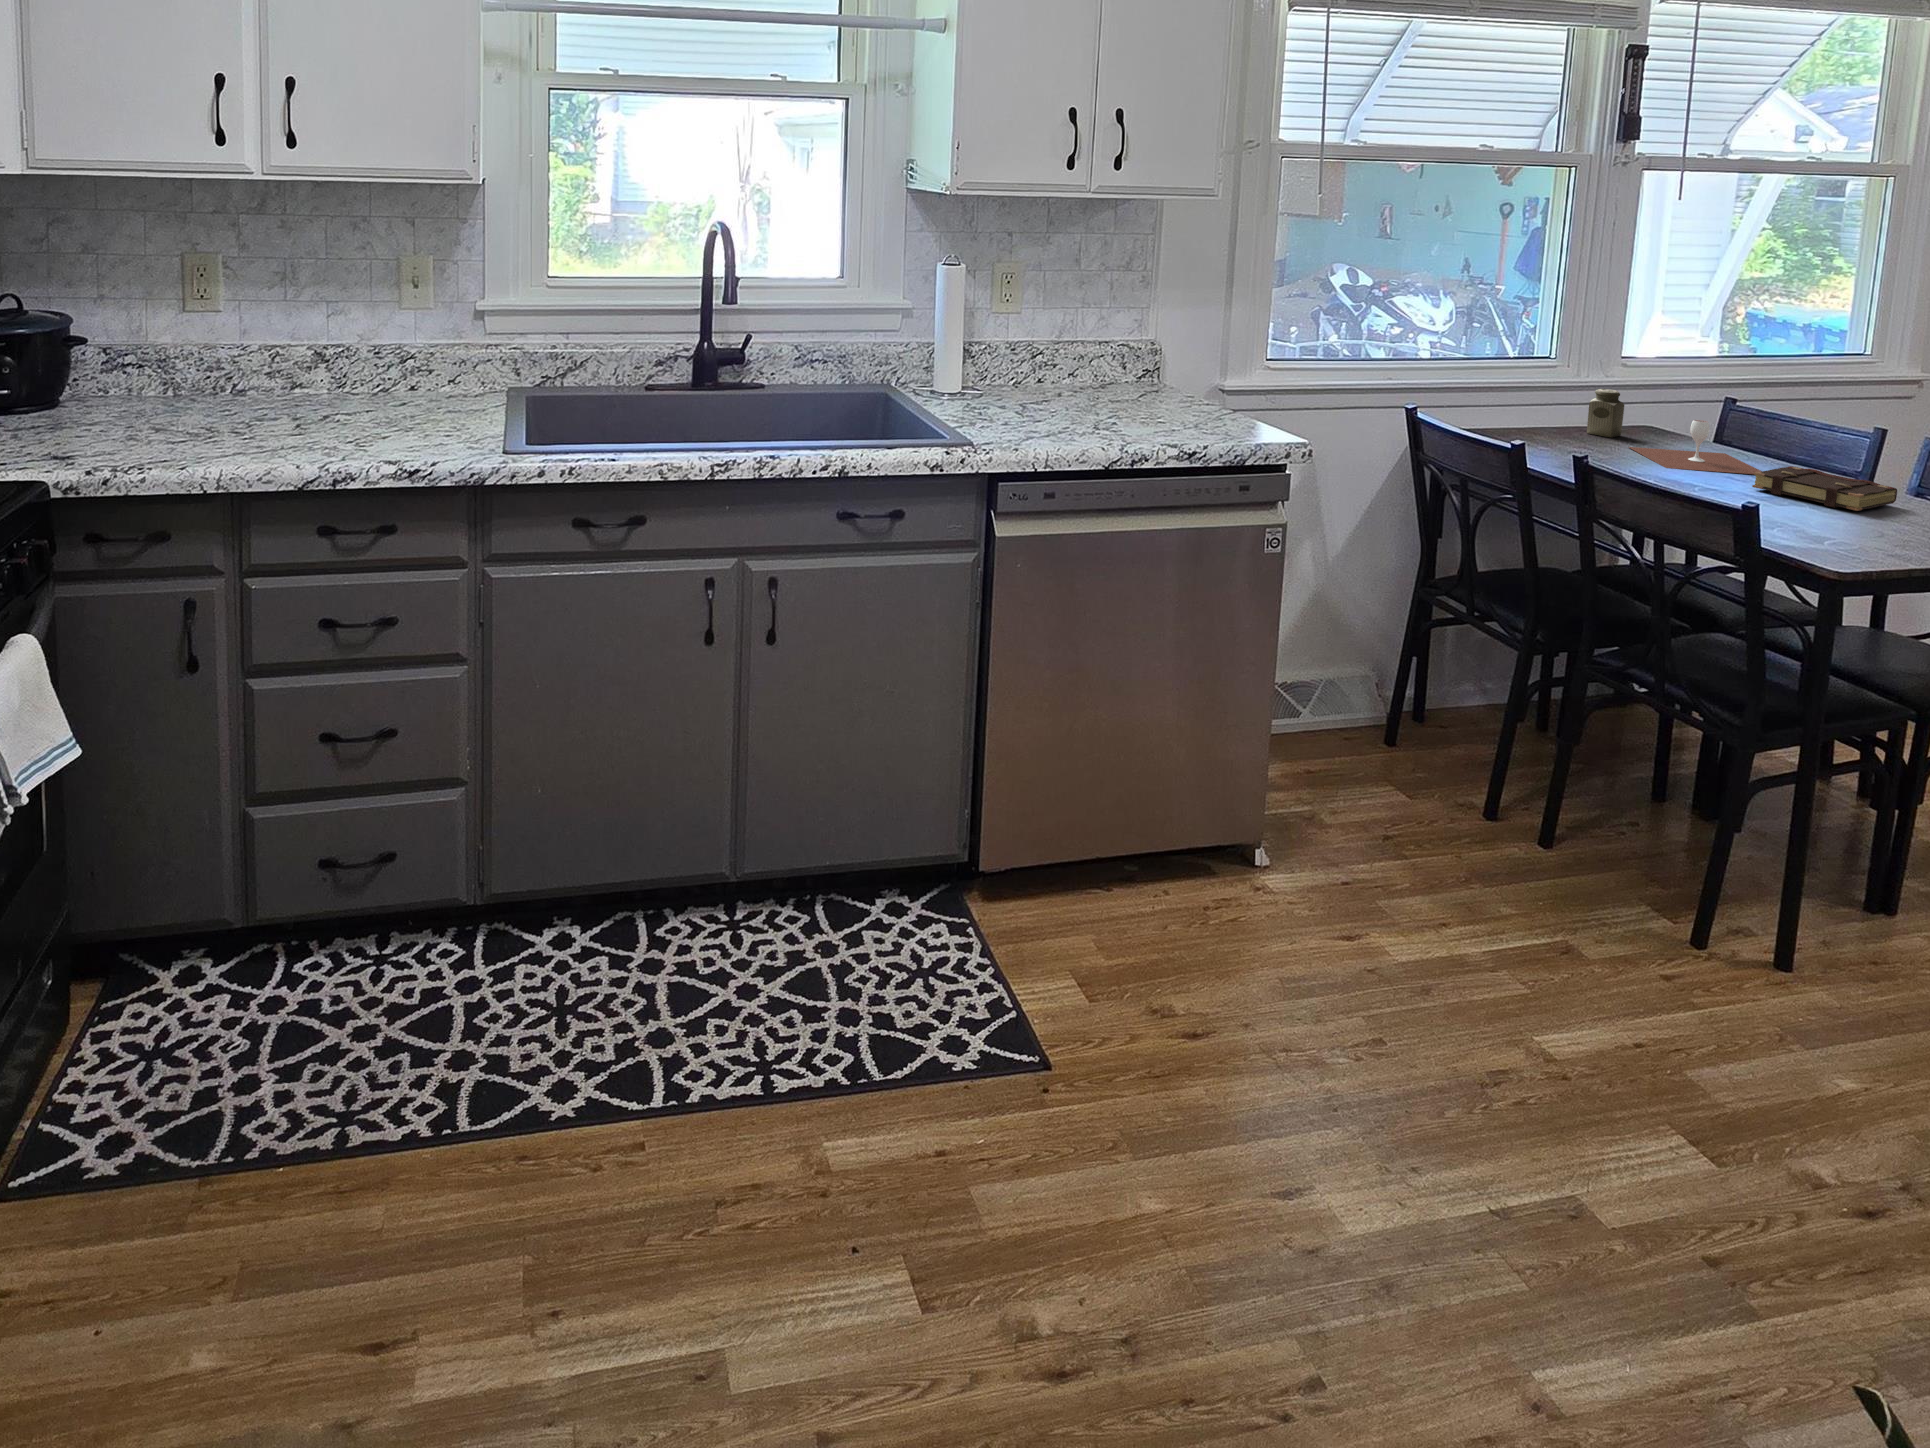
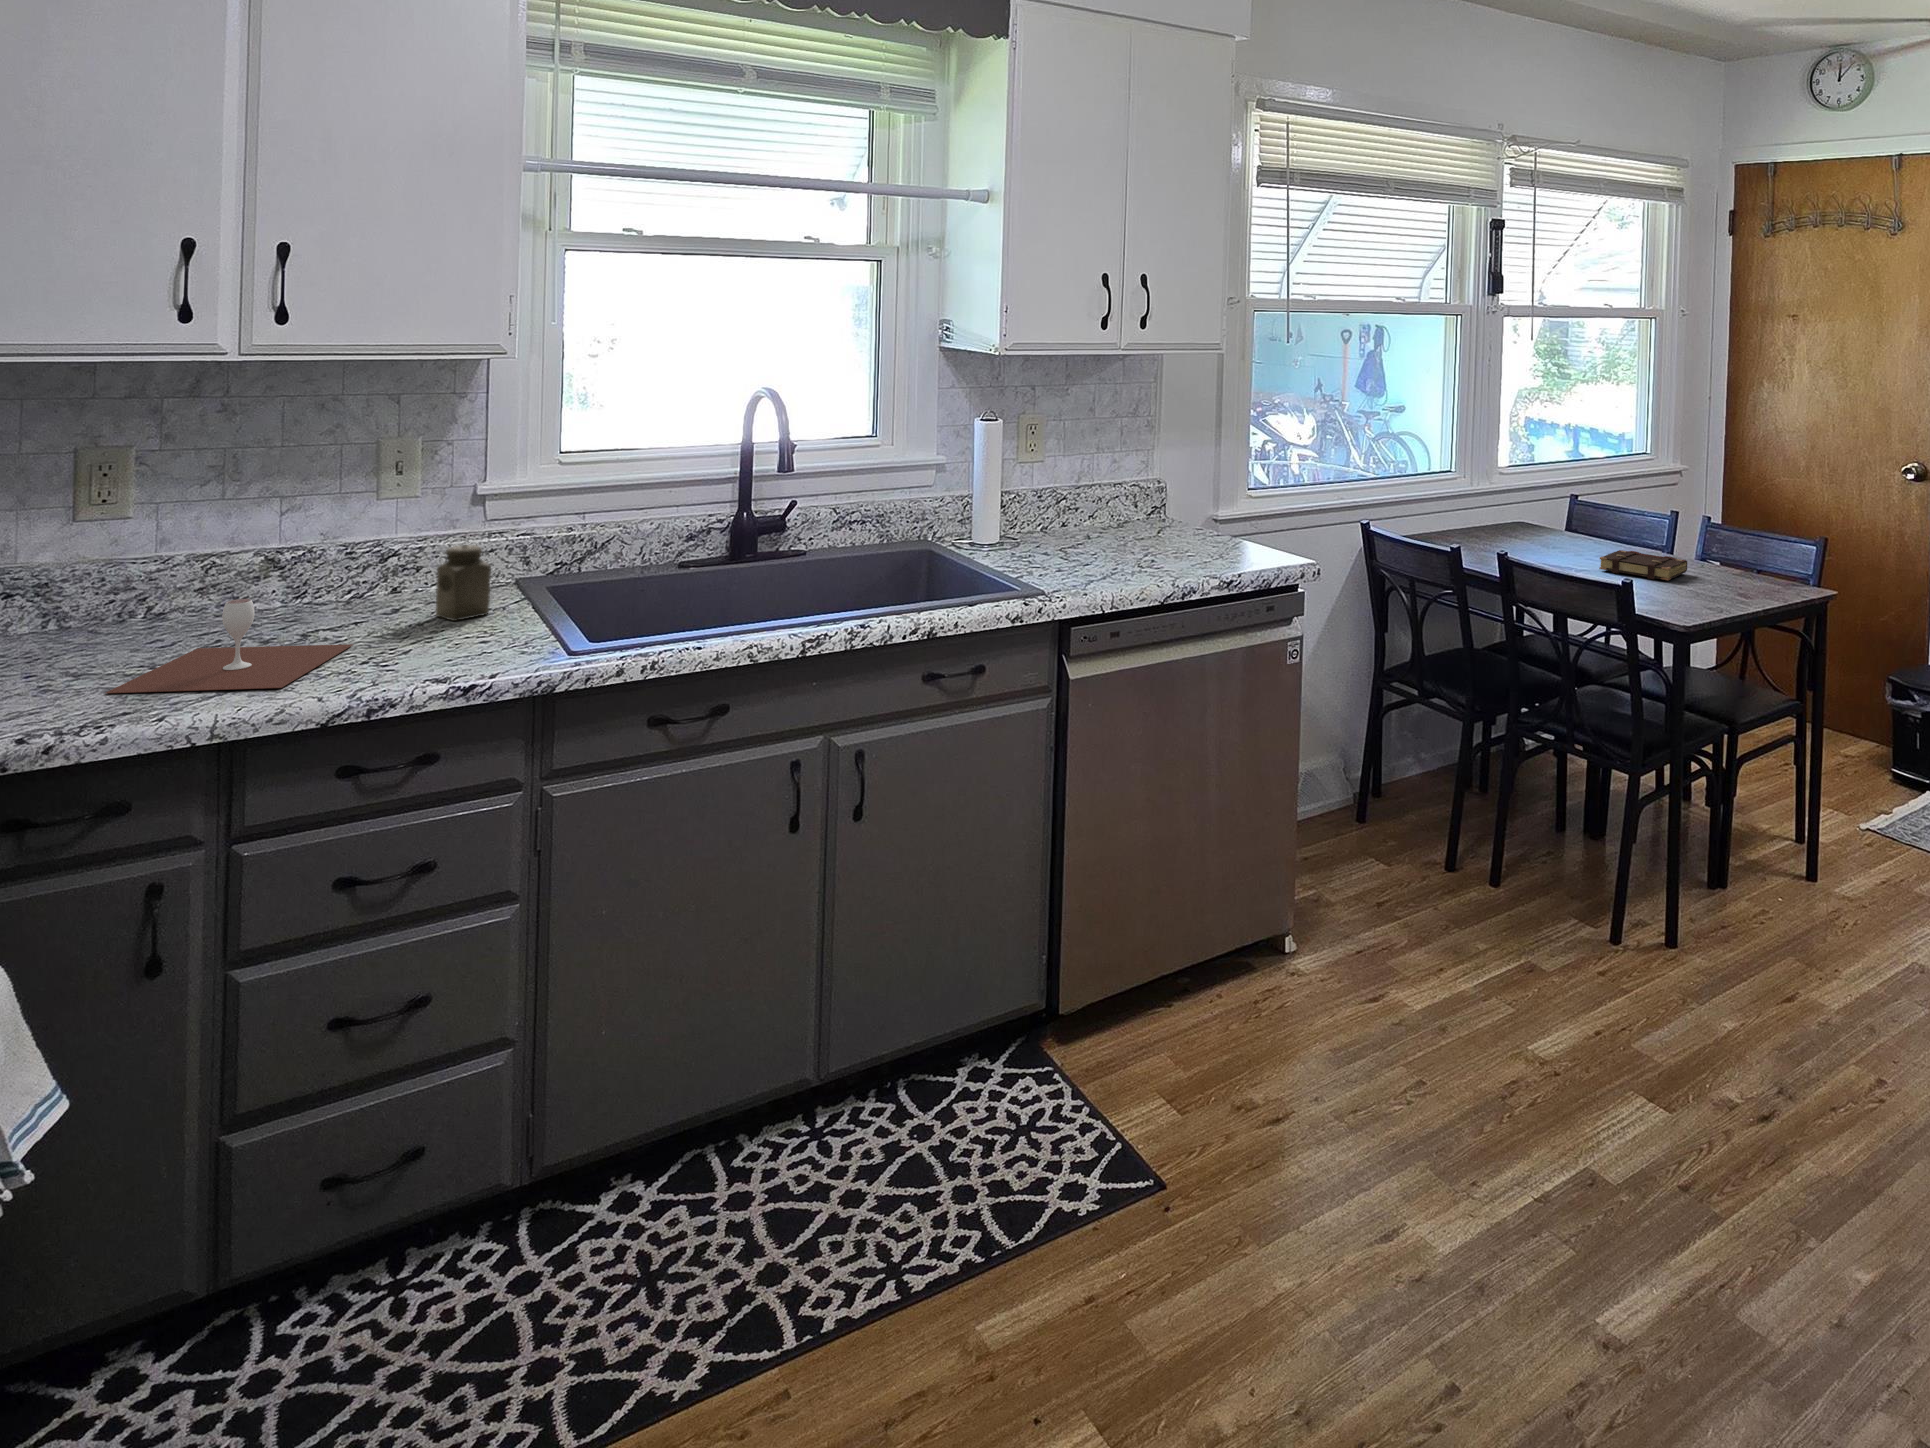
salt shaker: present [1587,389,1624,438] -> present [436,545,491,621]
wine glass: present [1629,420,1761,474] -> present [106,599,353,693]

